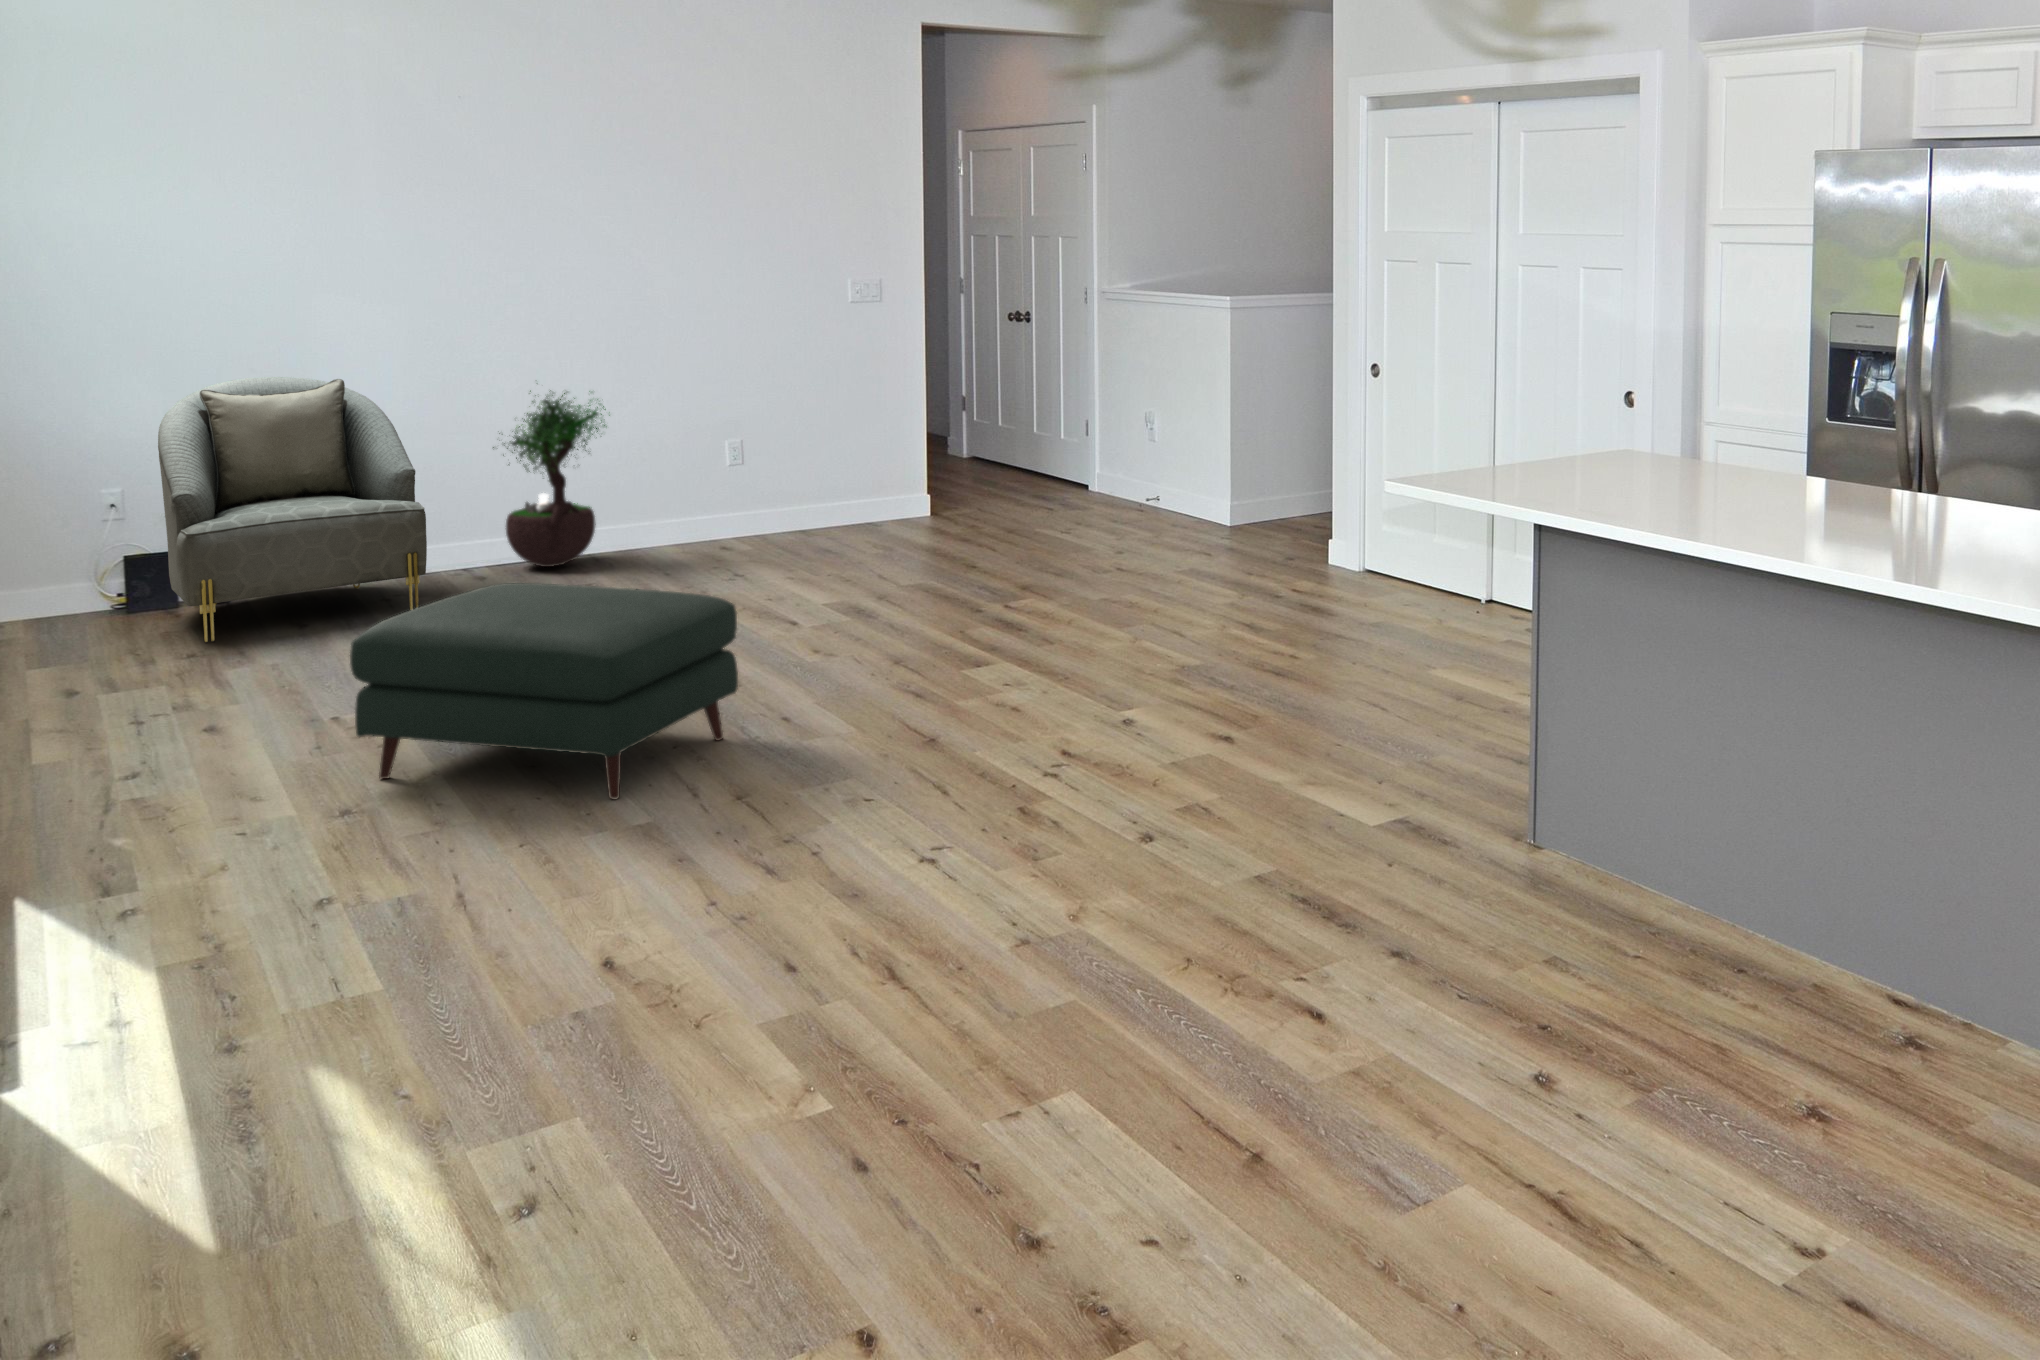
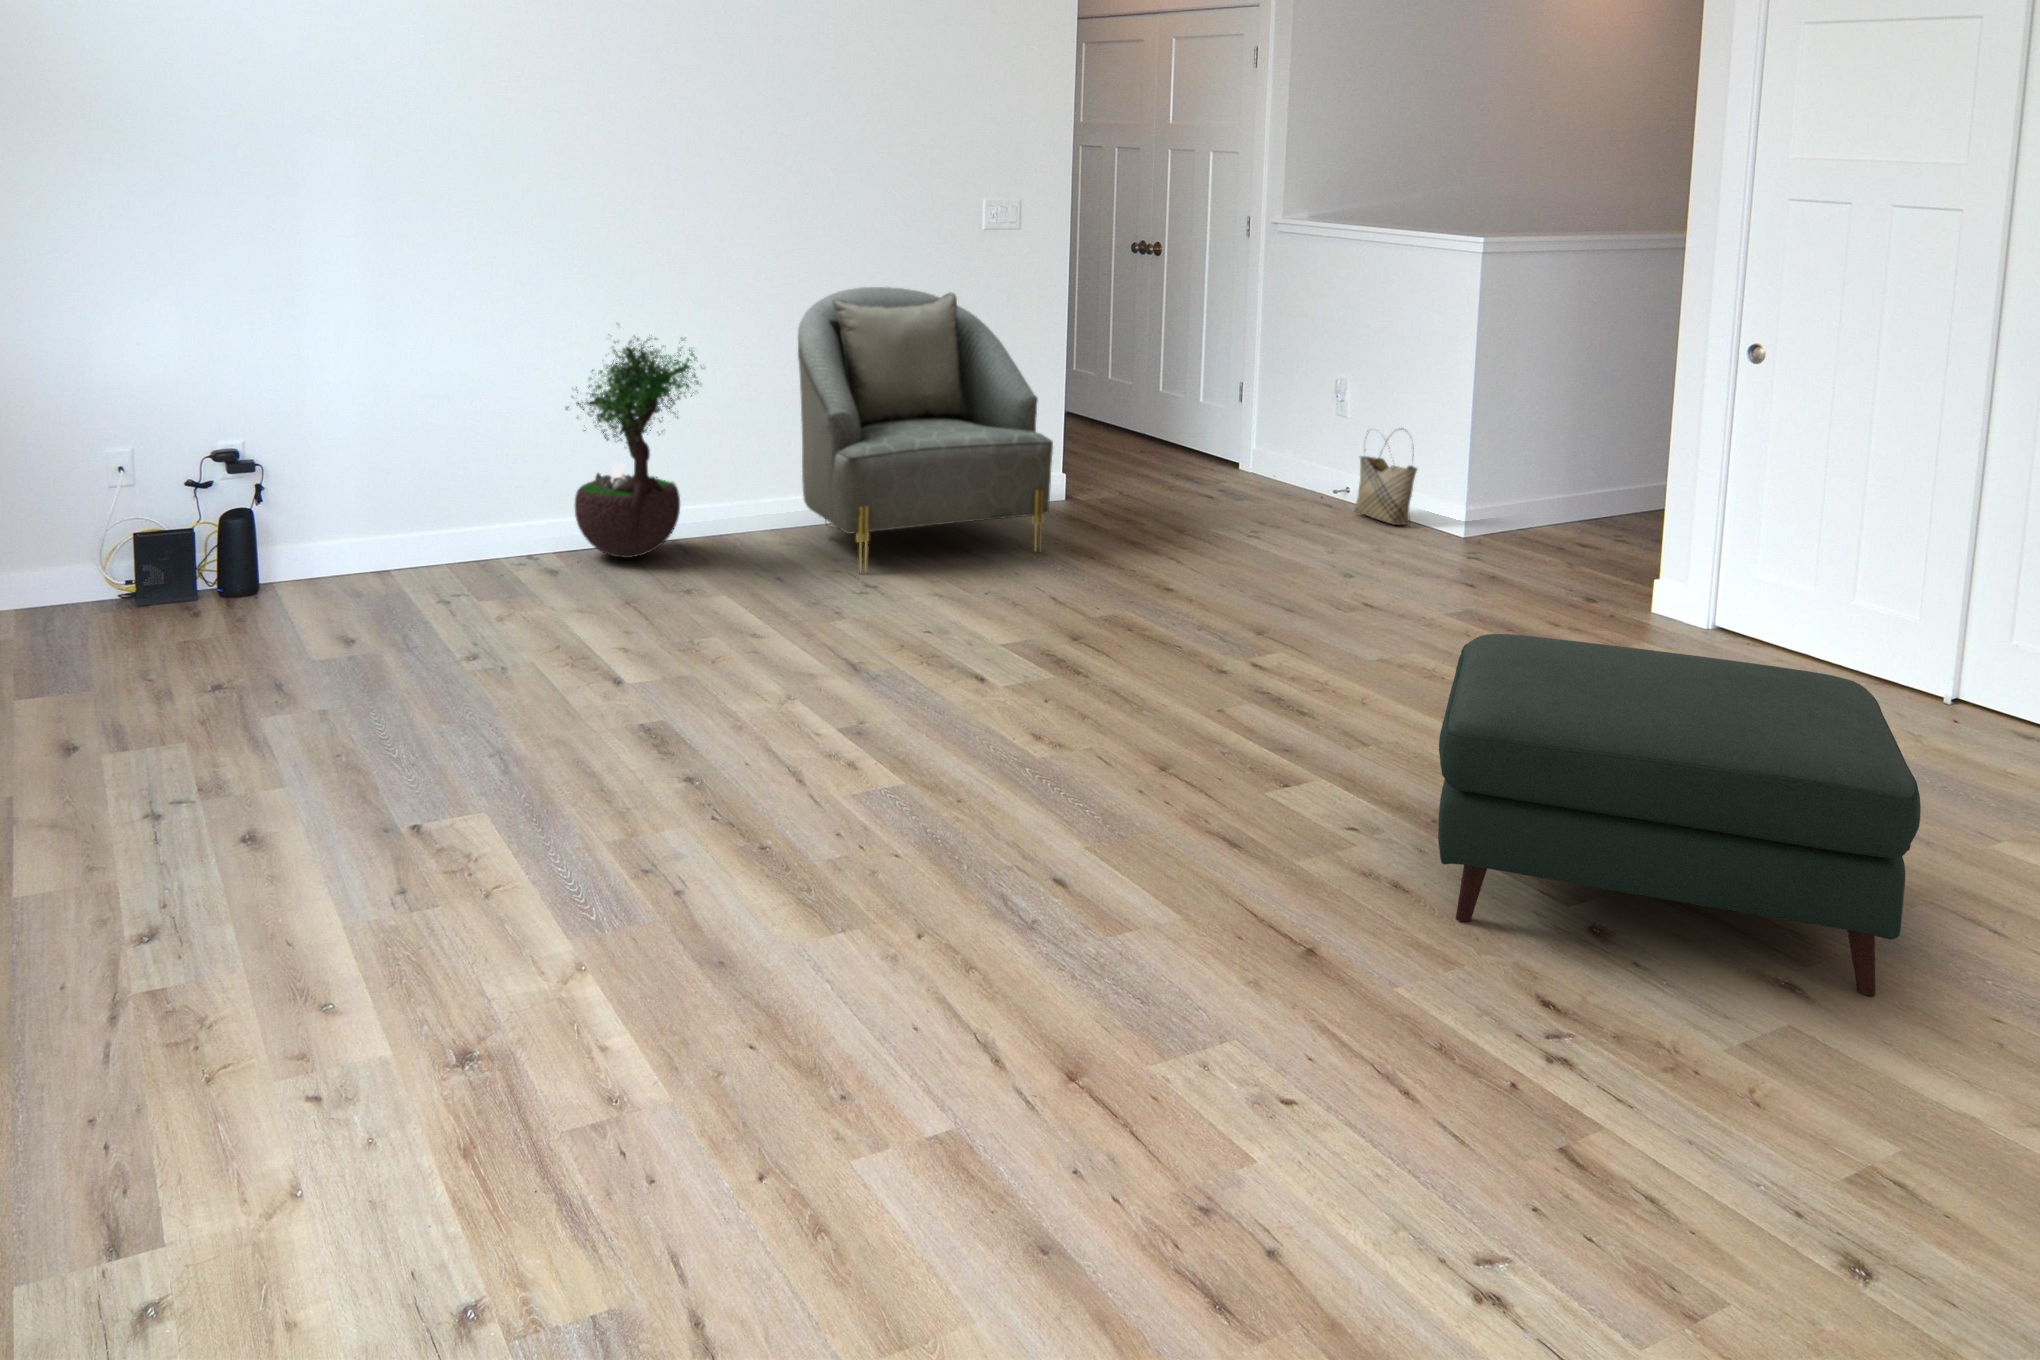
armchair: present [158,377,427,643] -> present [798,287,1053,573]
woven basket: none [1159,448,1201,521] -> present [1353,430,1417,525]
ottoman: present [350,583,738,799] -> present [1438,634,1921,996]

